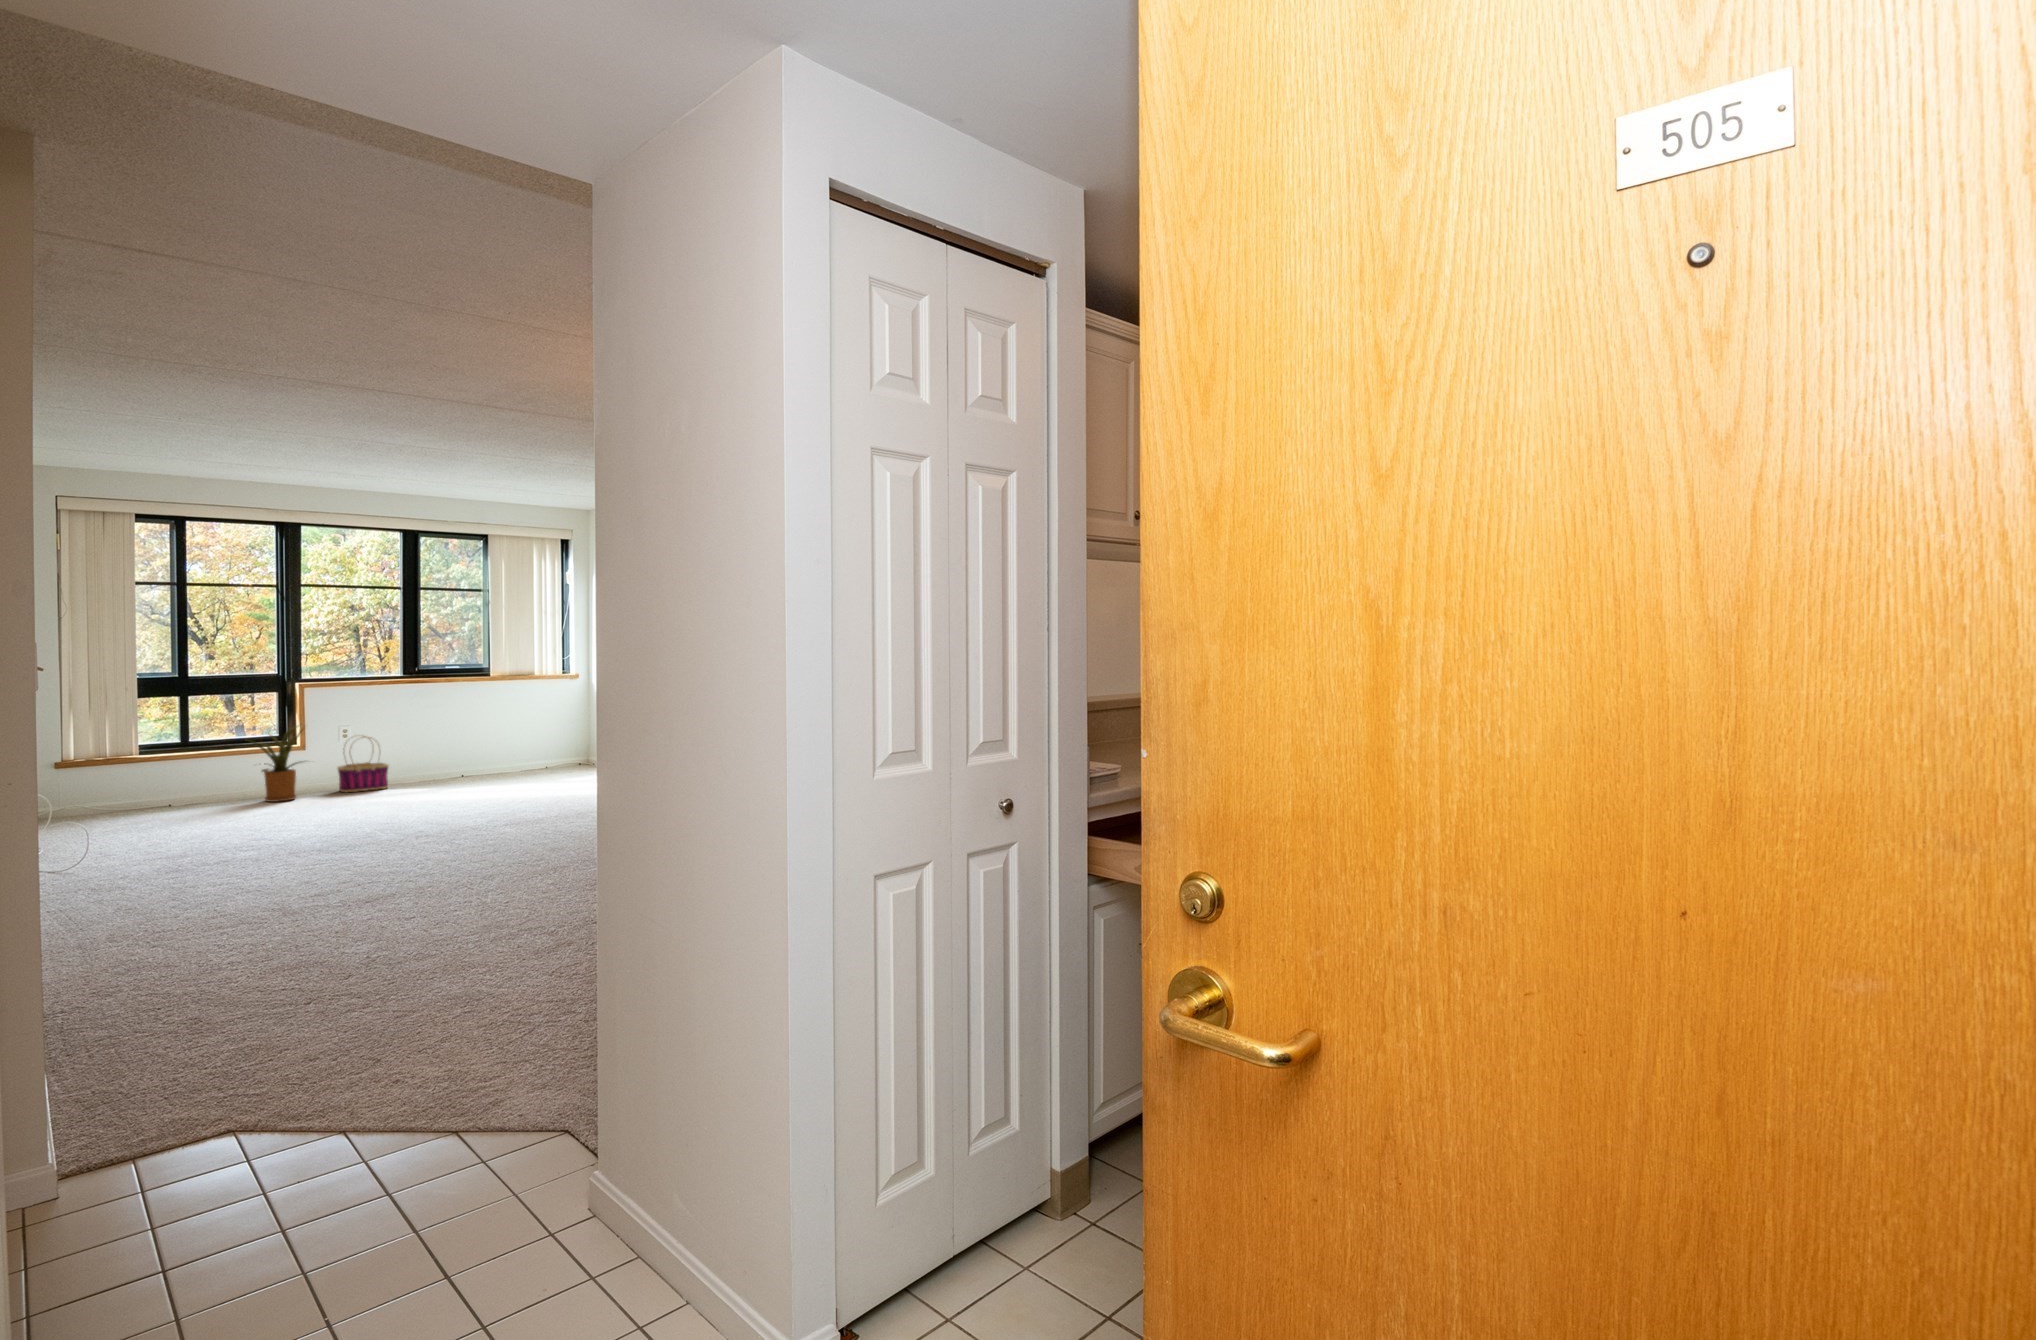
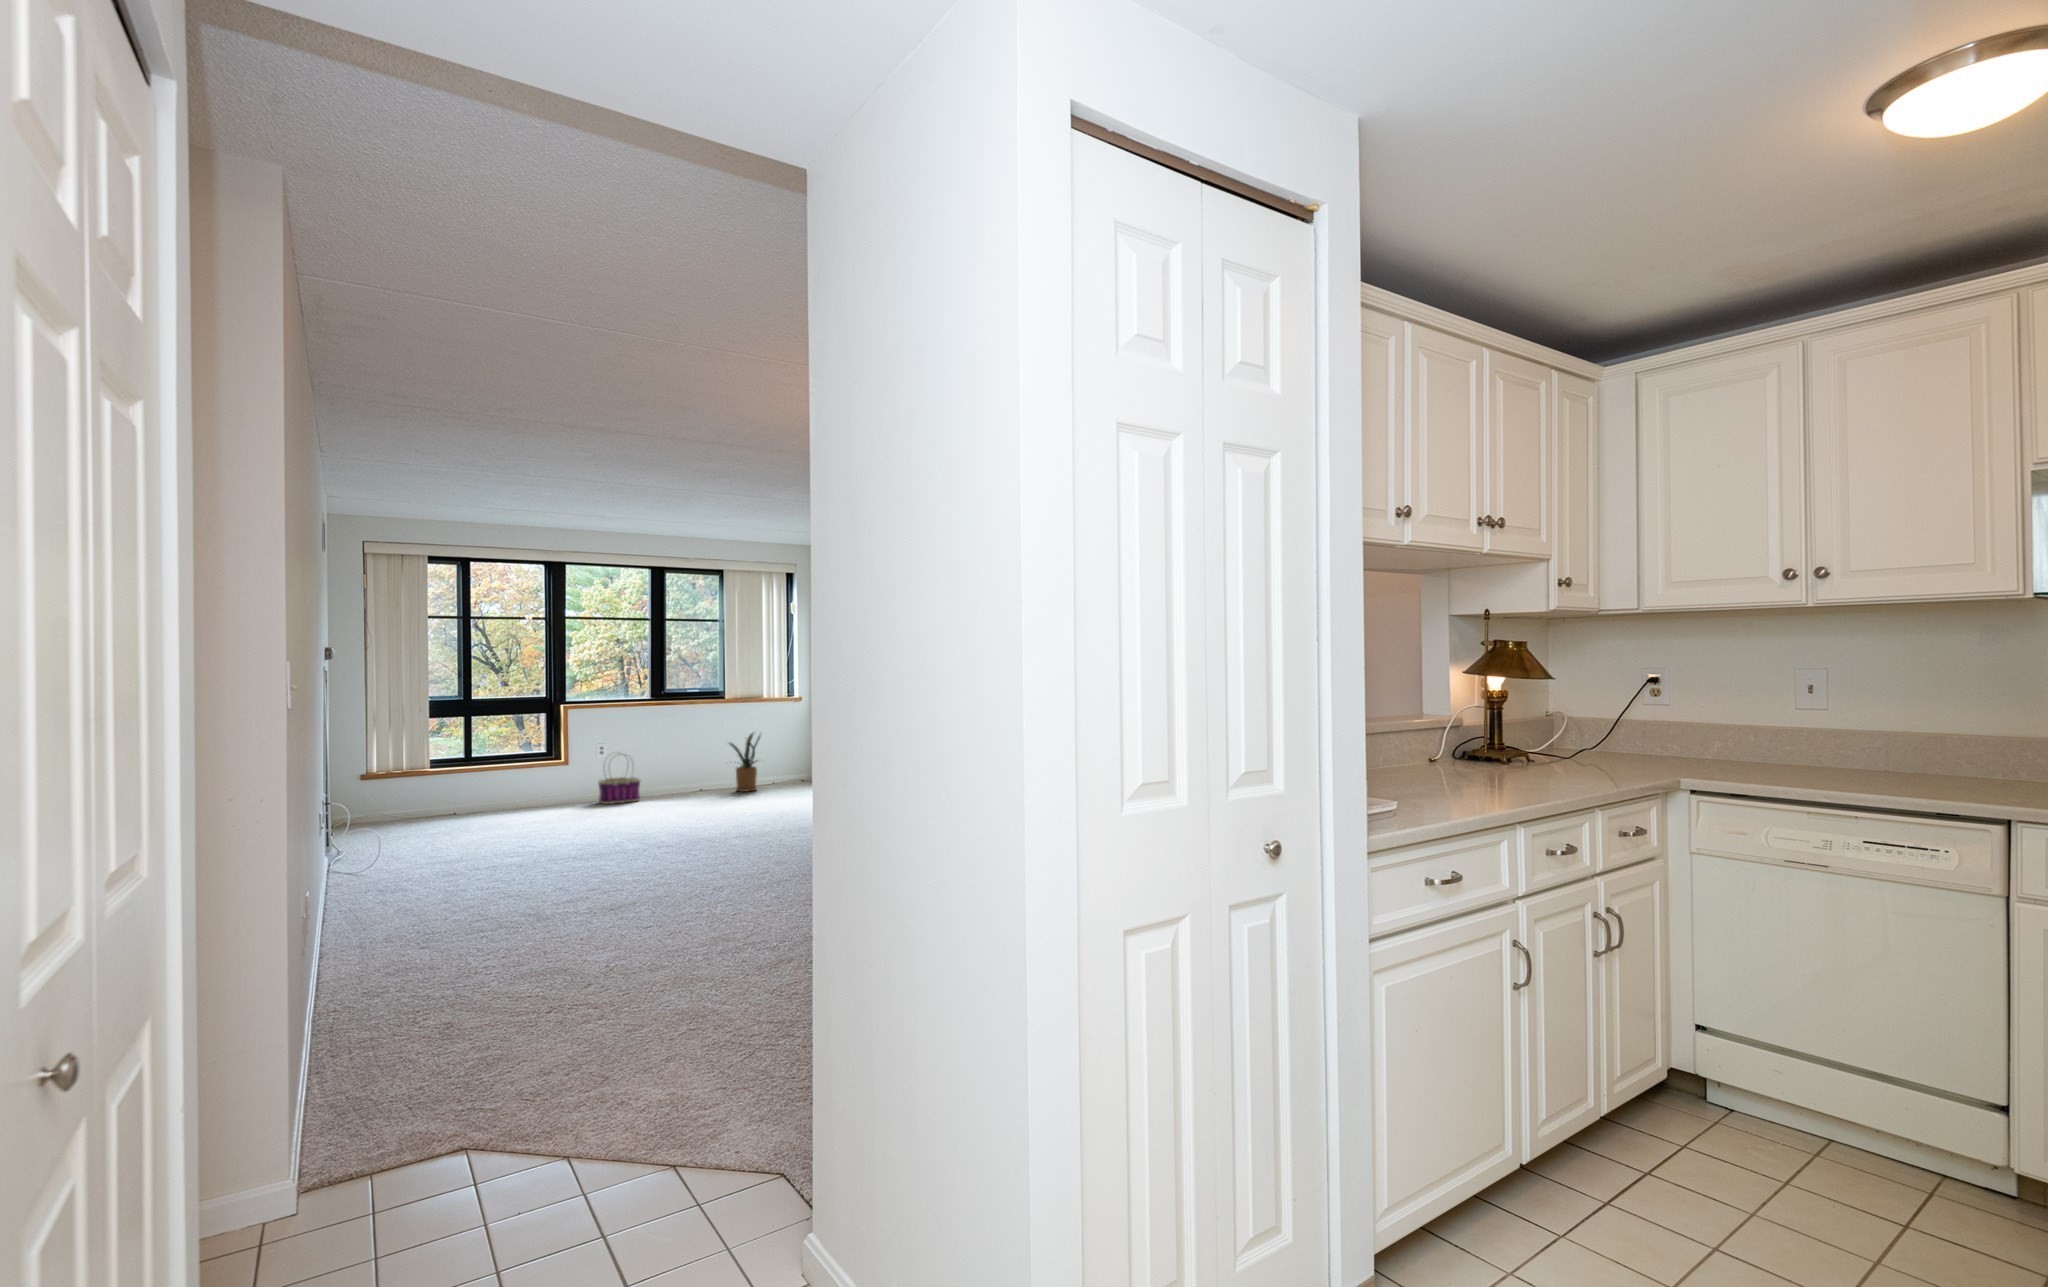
house plant: present [250,727,302,802] -> present [729,733,760,792]

